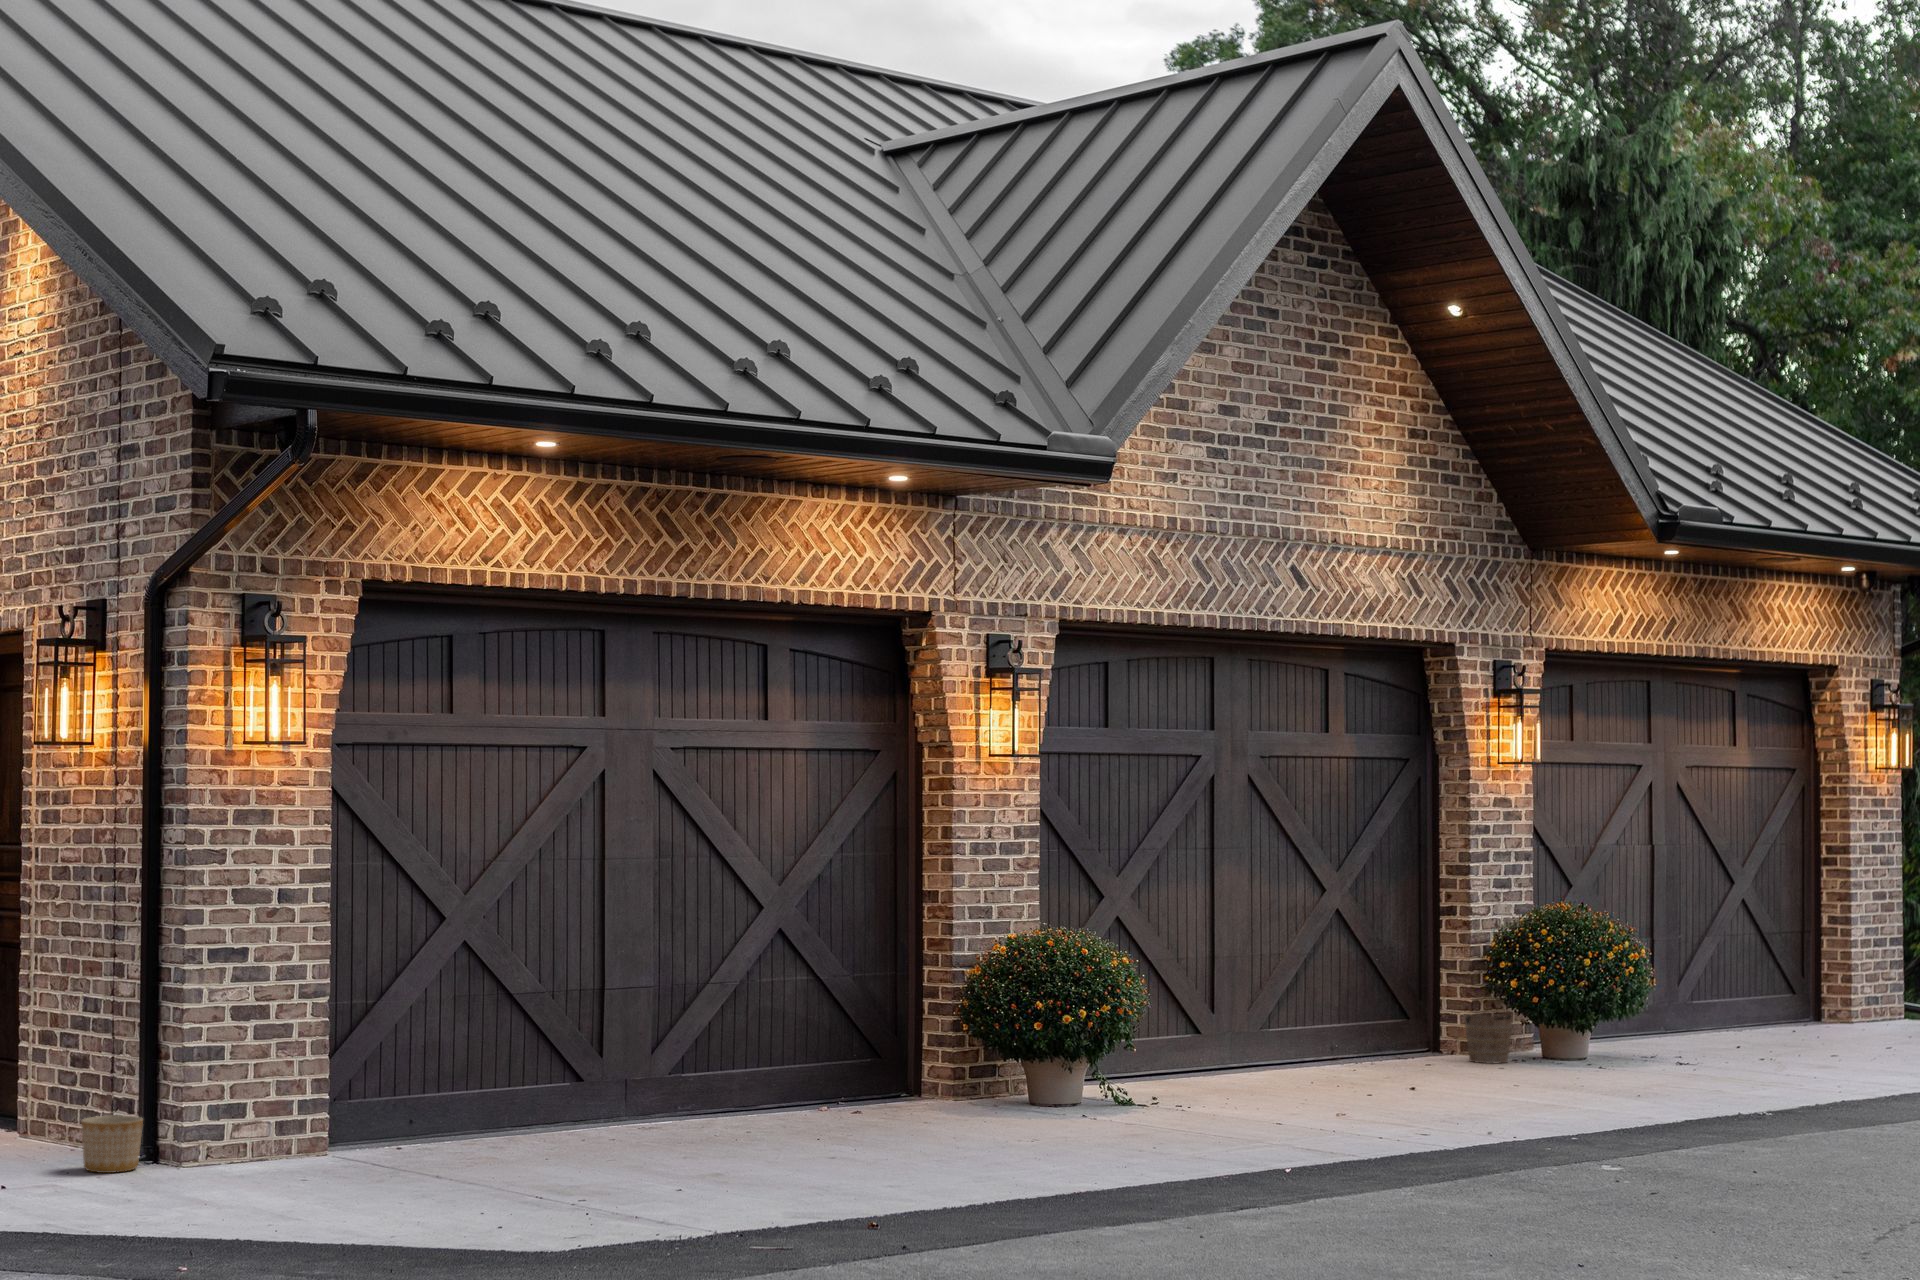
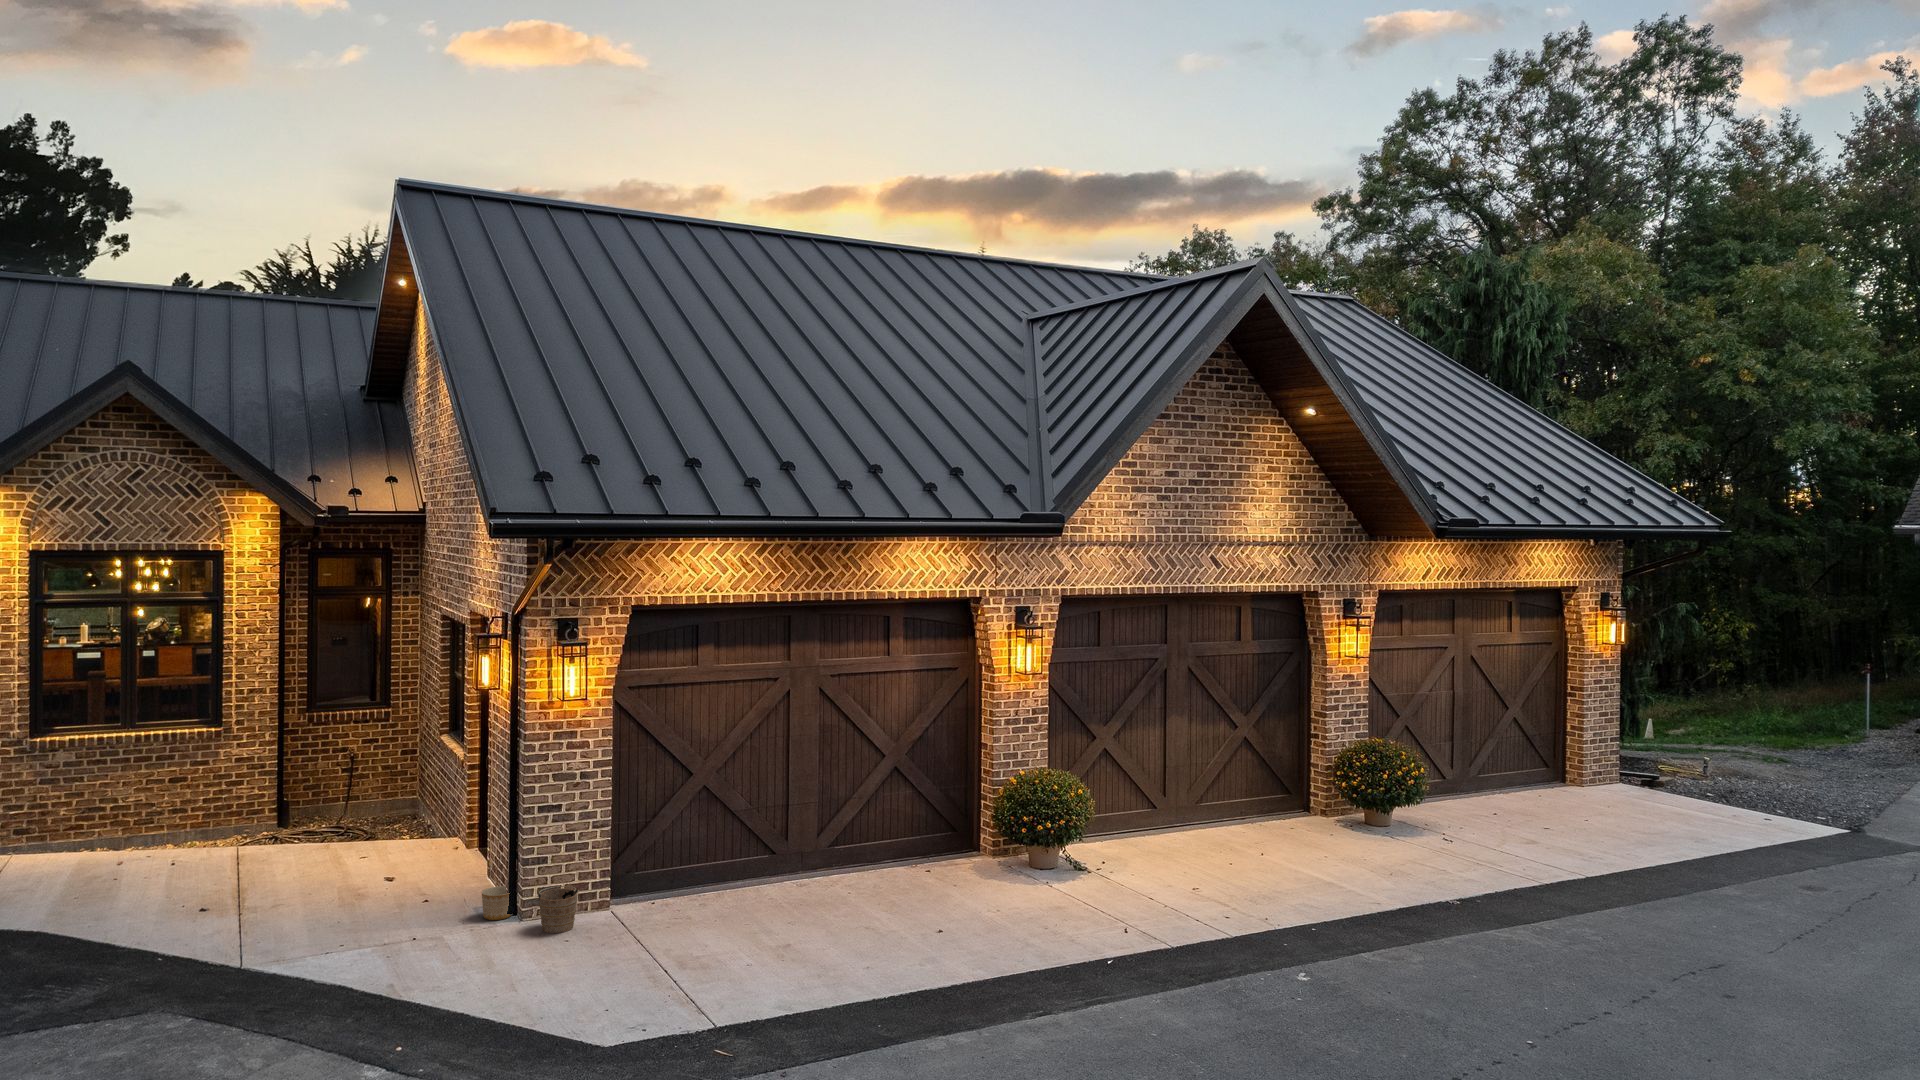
bucket: present [1463,1014,1513,1063] -> present [537,886,578,933]

